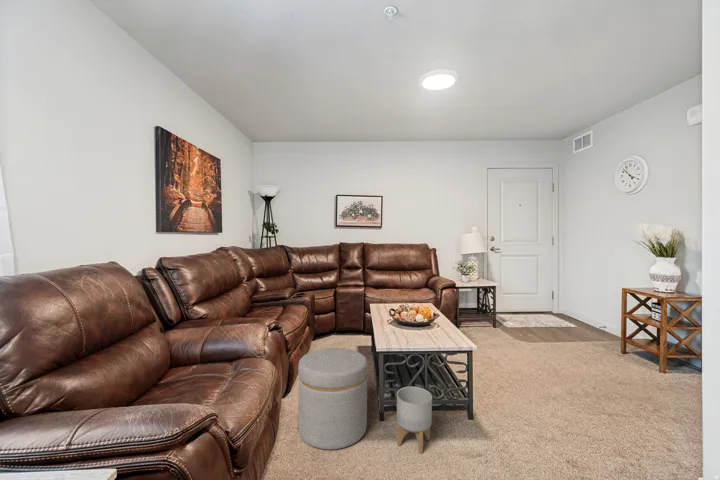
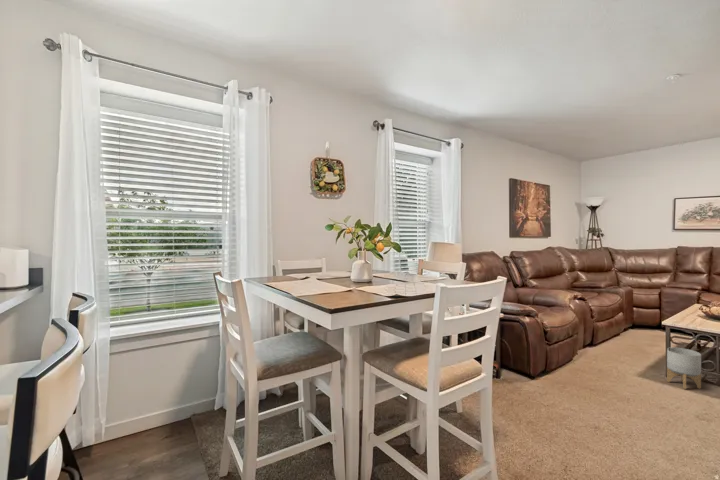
ottoman: present [298,348,368,450] -> none [592,314,648,371]

